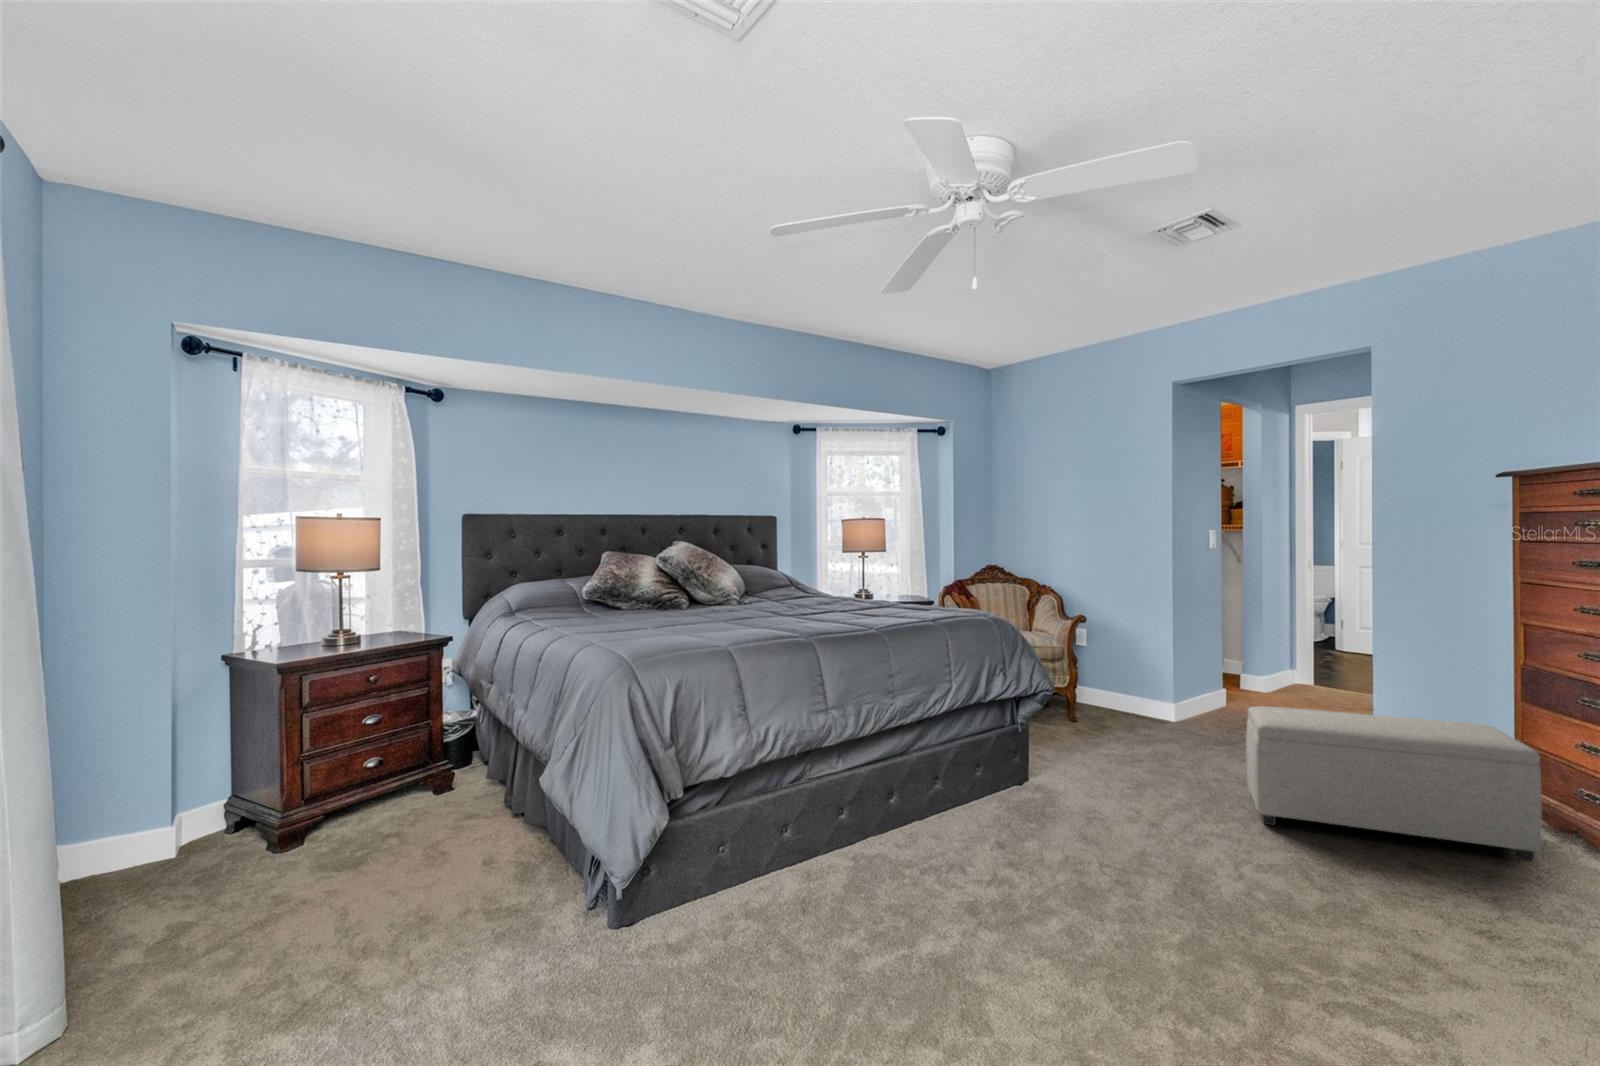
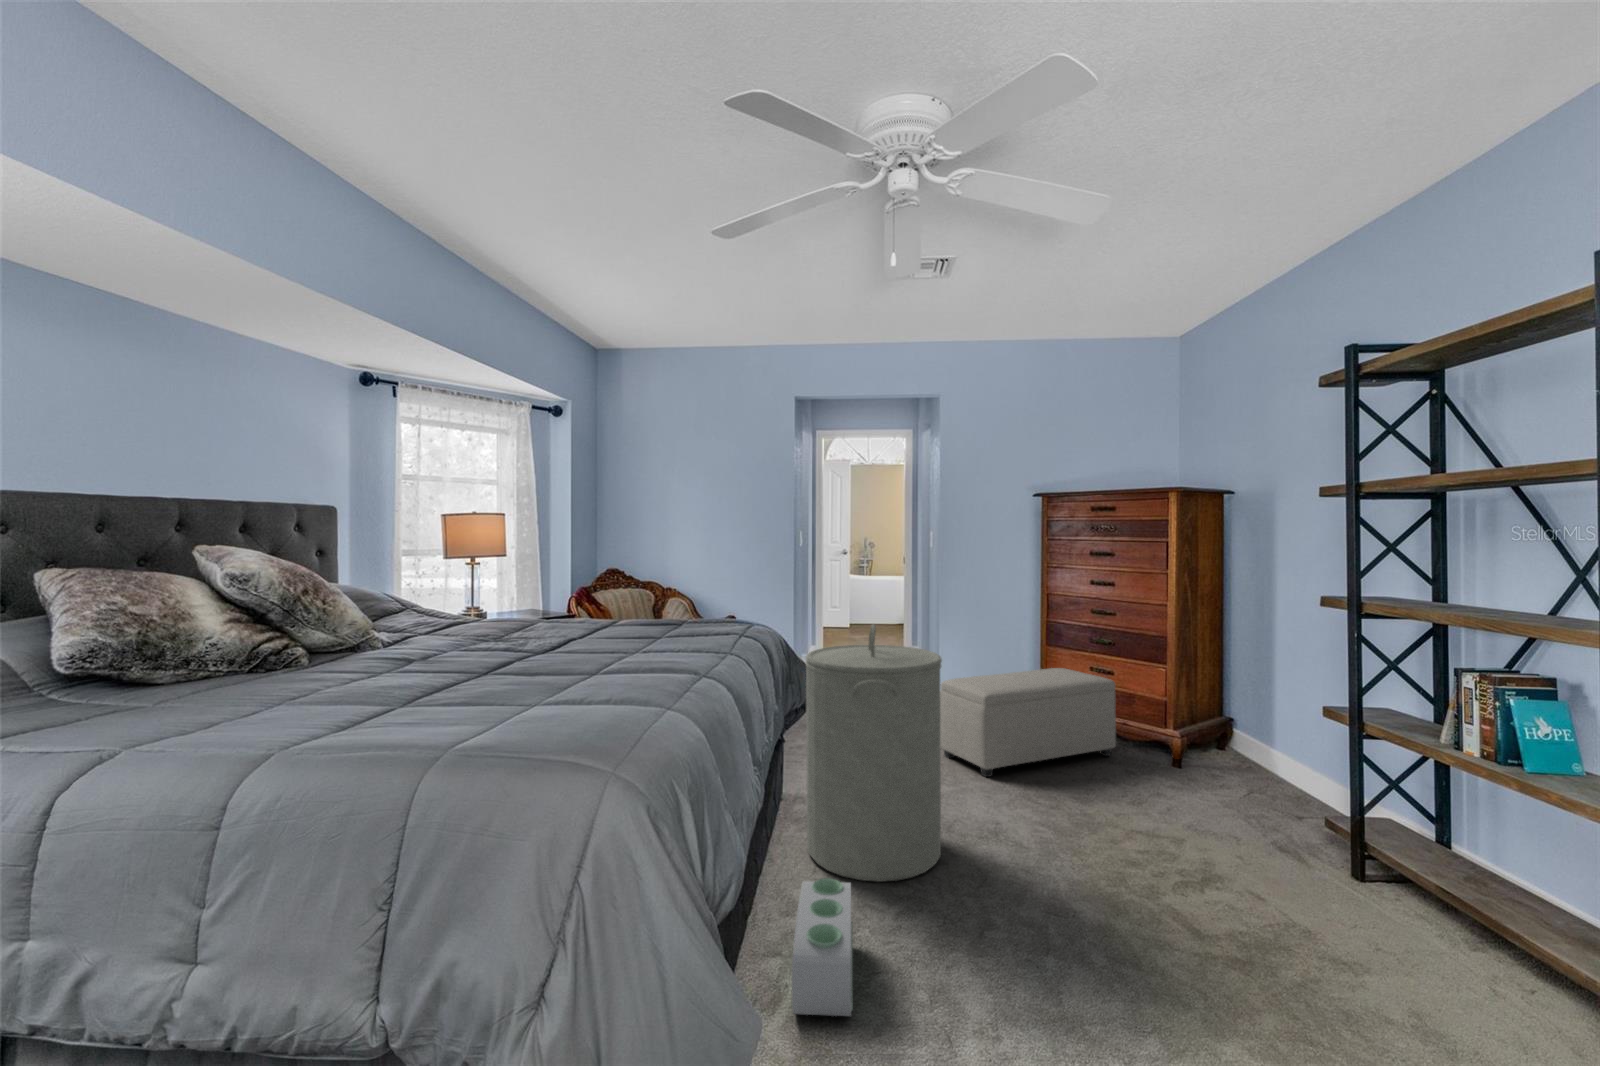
laundry hamper: none [953,617,1085,855] -> present [806,624,942,882]
air purifier: none [786,803,902,887] -> present [792,878,853,1016]

